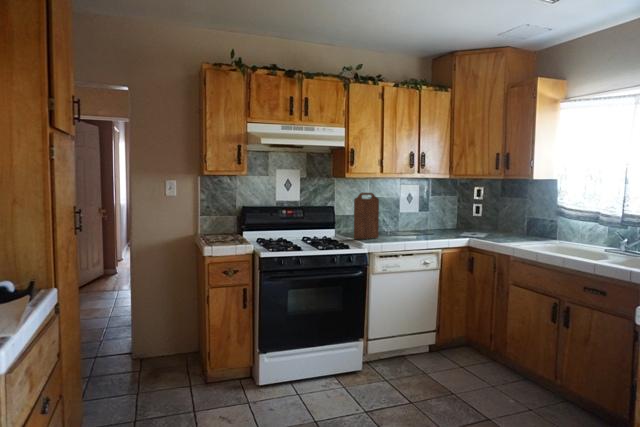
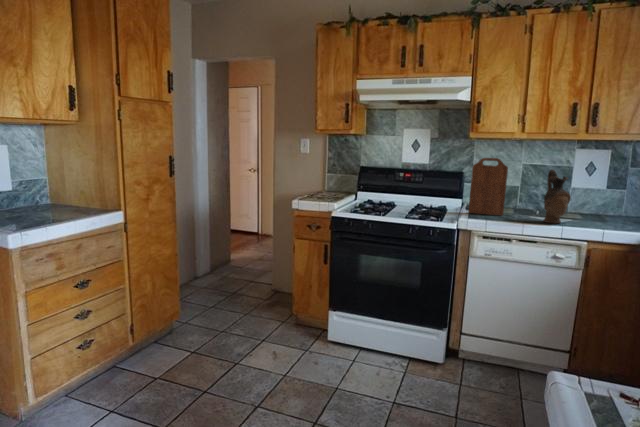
ceramic pitcher: none [405,199,425,239] -> present [543,170,571,223]

